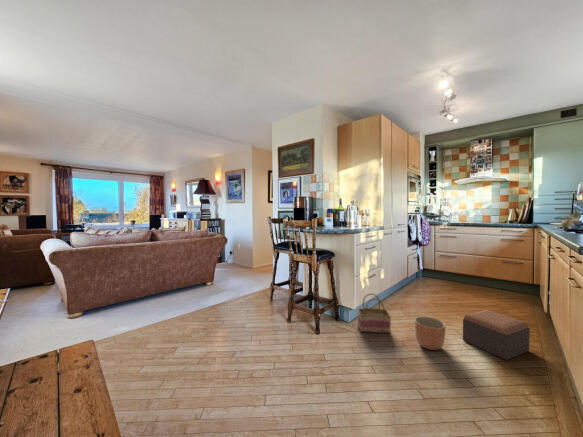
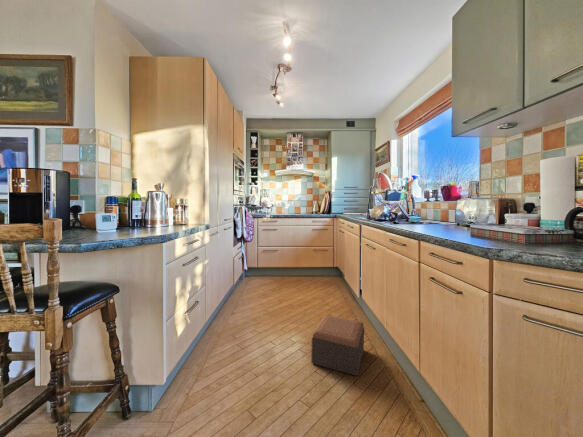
basket: present [358,294,391,333] -> none [171,340,229,421]
planter: present [415,317,446,350] -> none [265,352,303,406]

